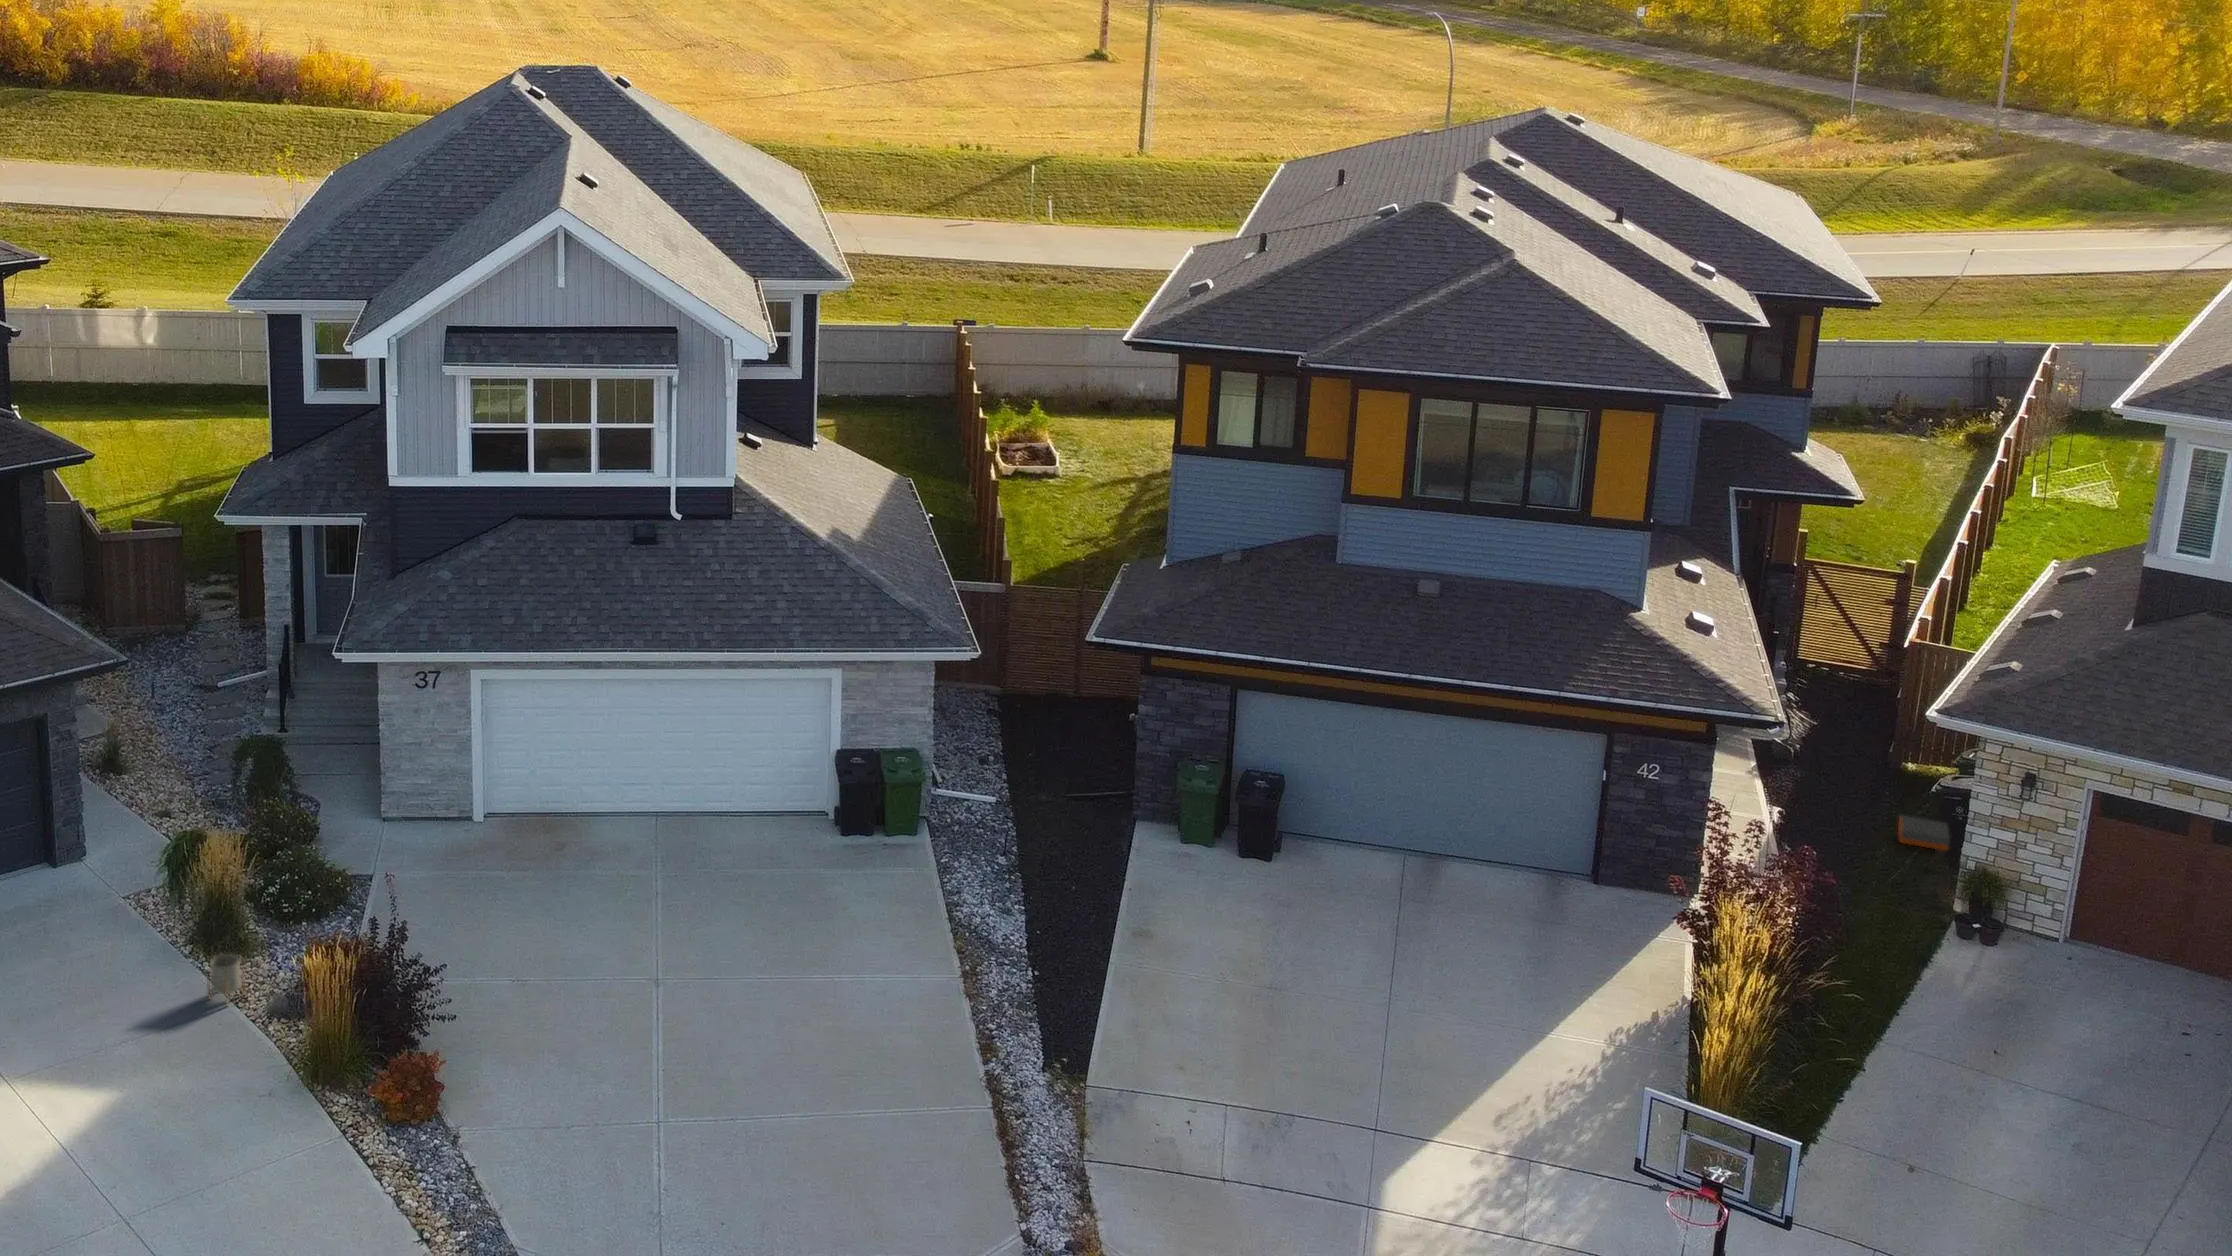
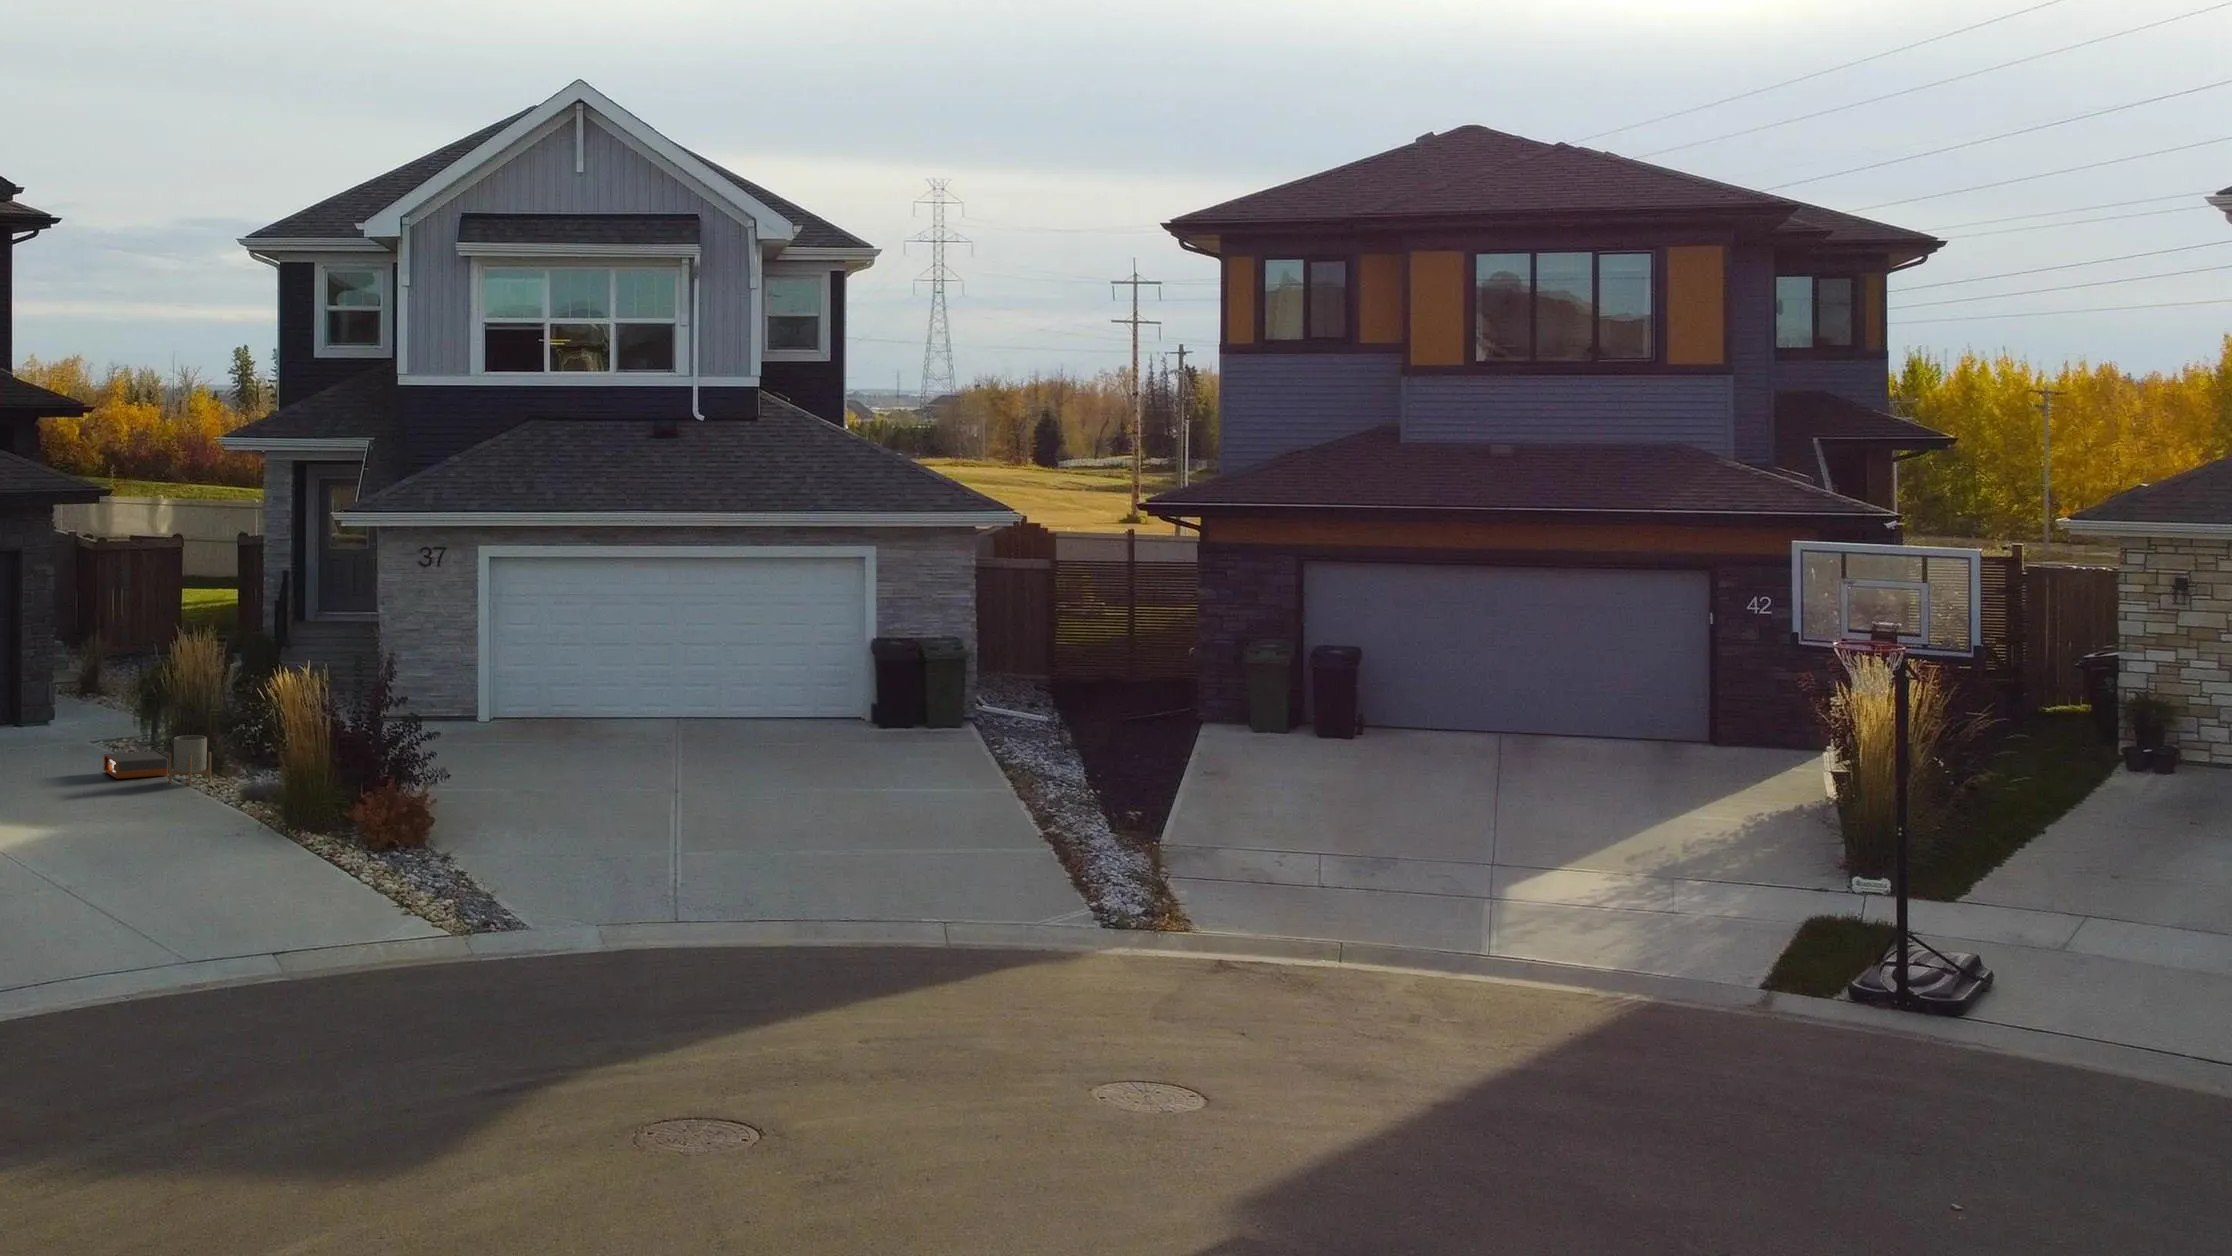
storage box: present [1898,816,1950,850] -> present [104,751,168,779]

